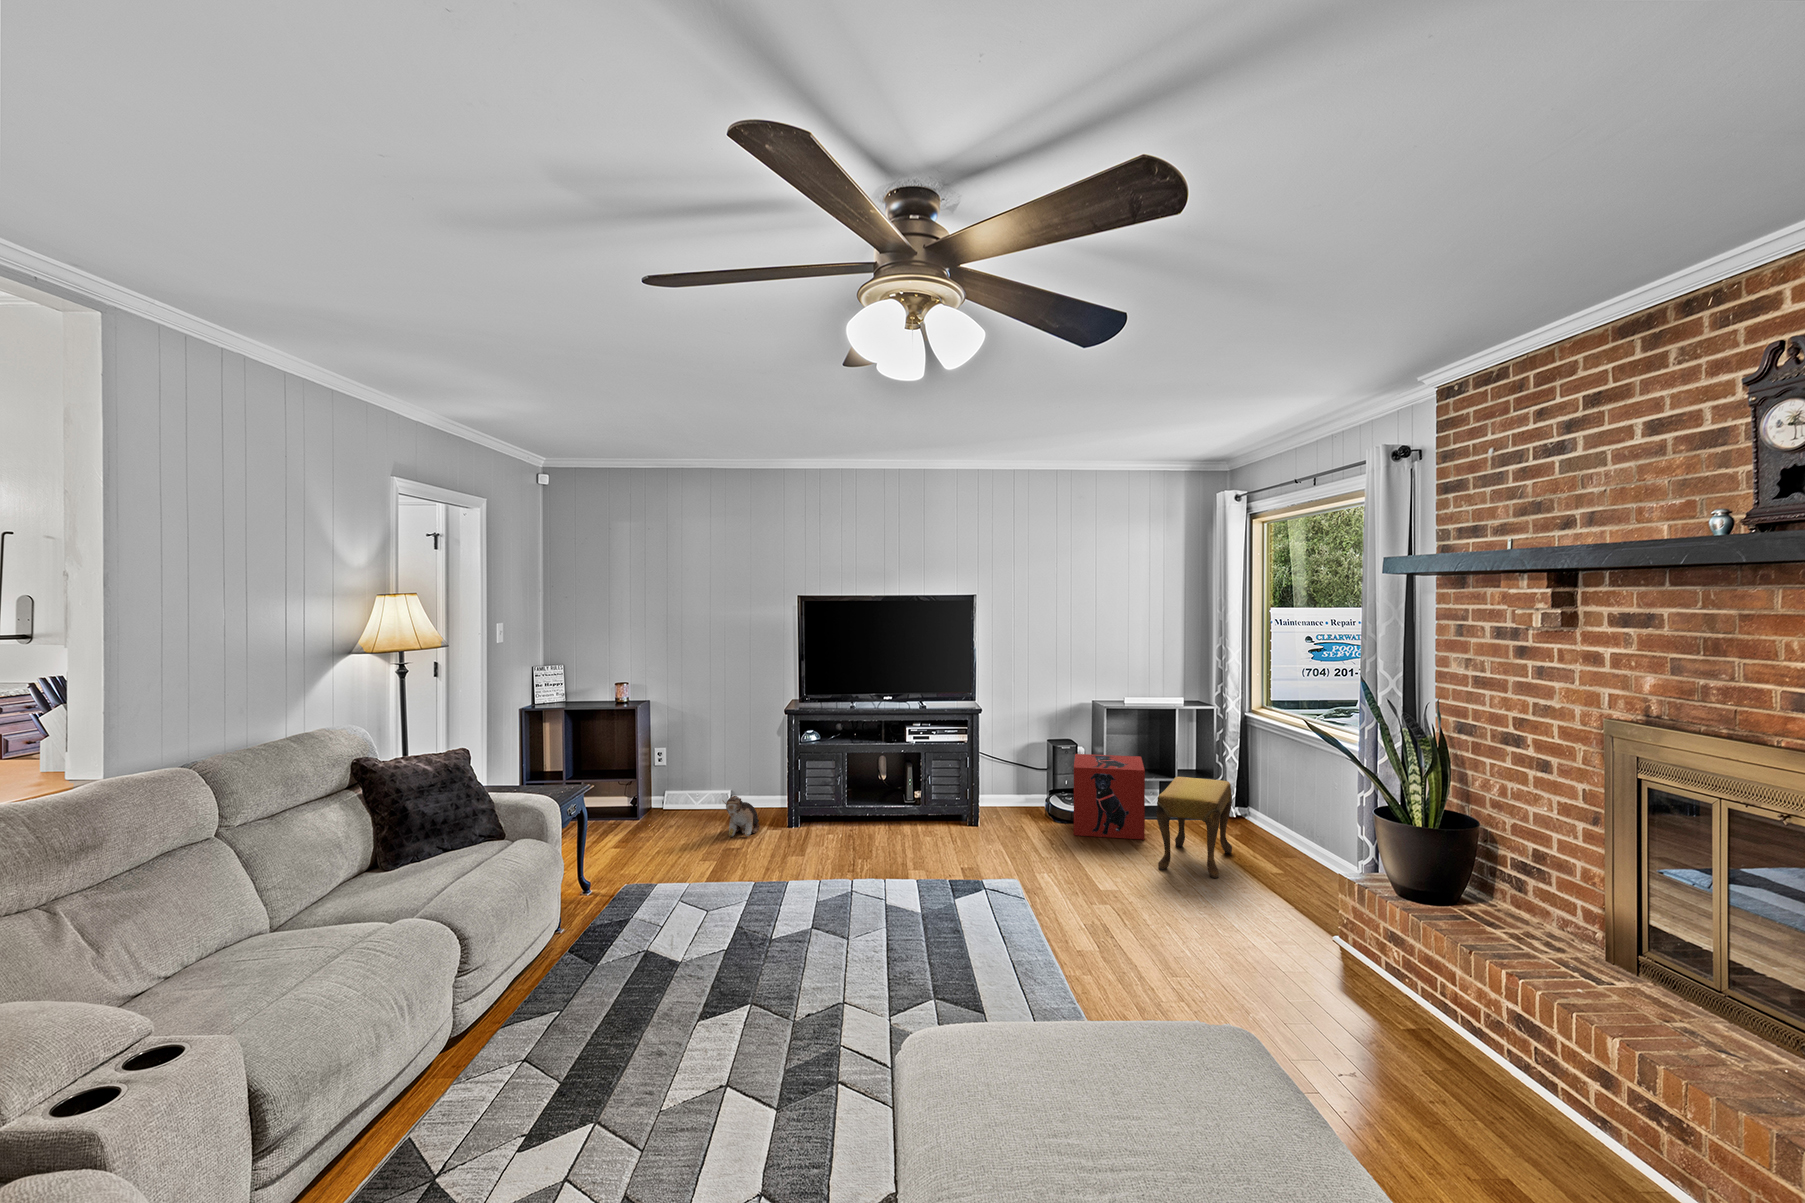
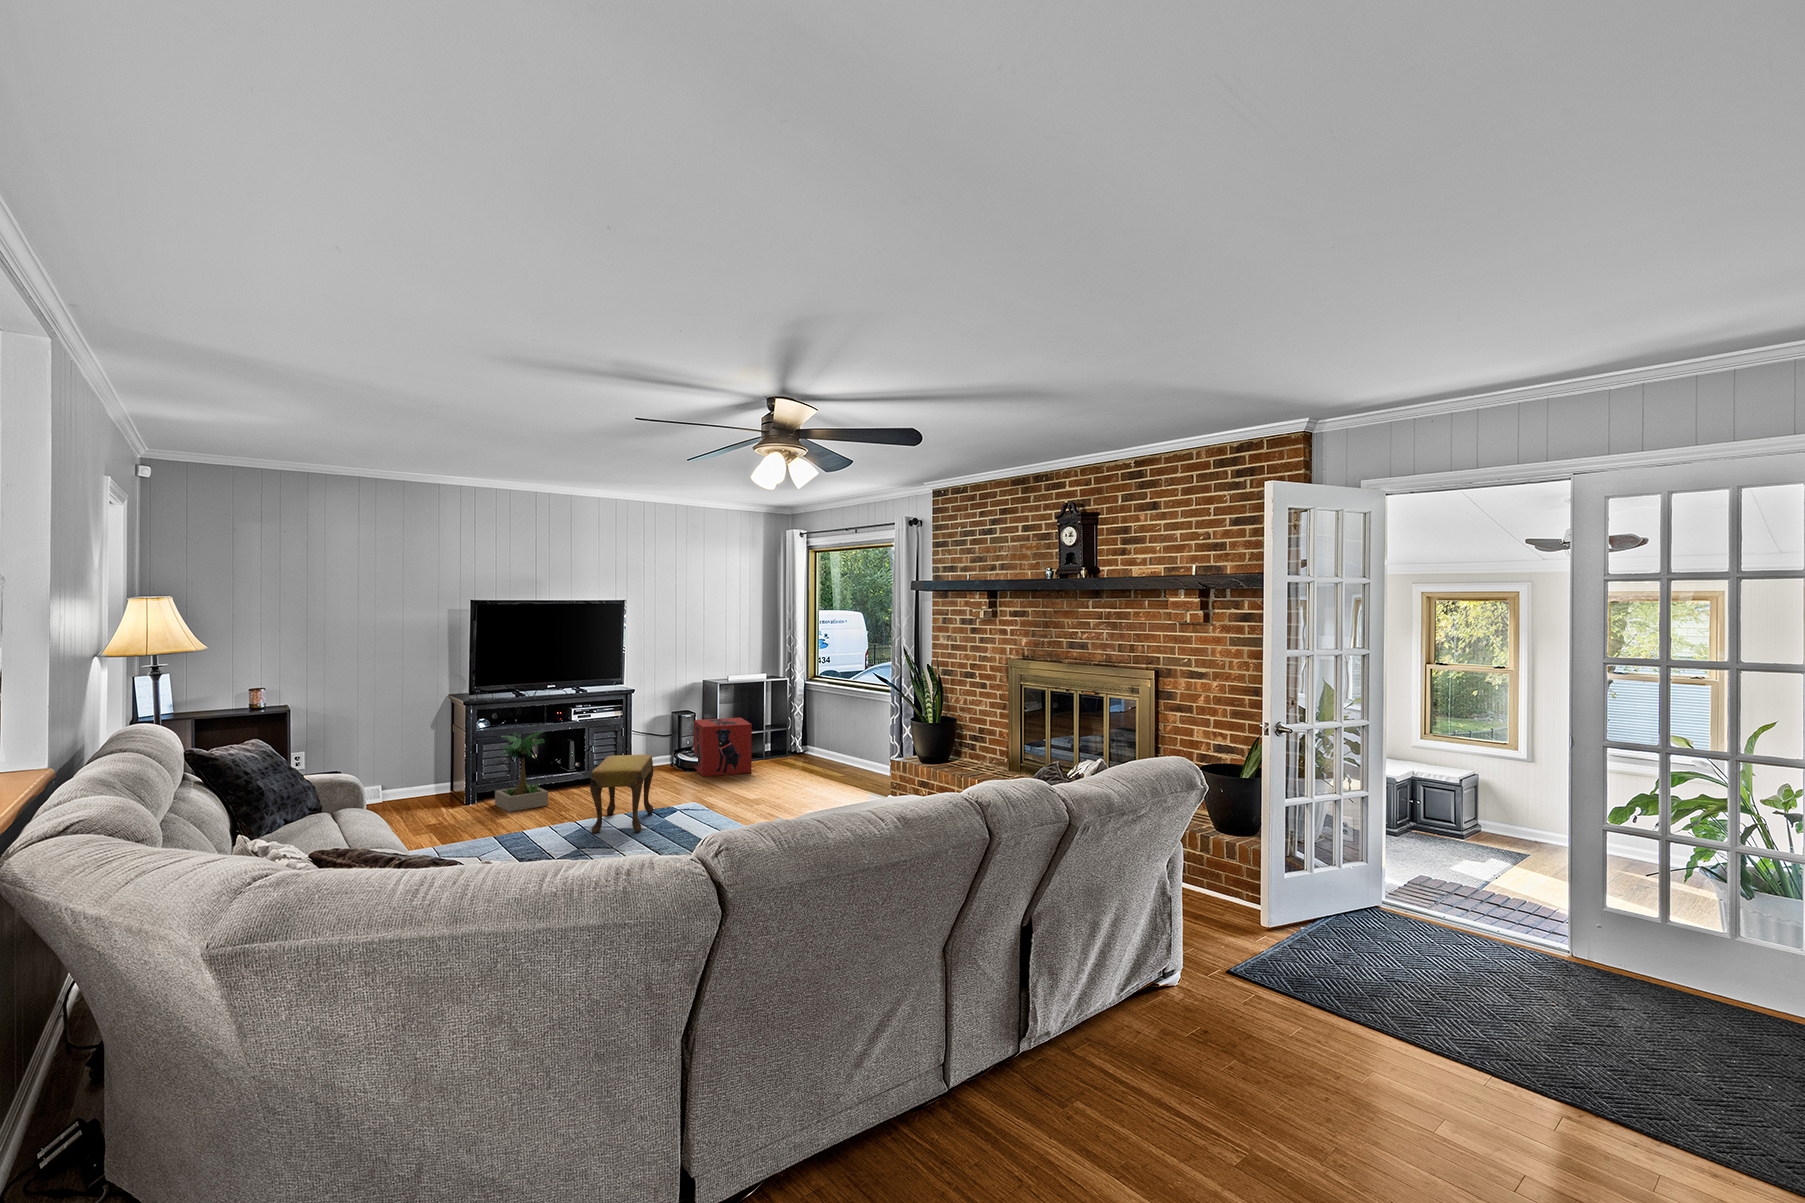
potted plant: none [803,753,870,853] -> present [495,732,548,812]
footstool: present [1156,777,1232,878] -> present [590,755,653,833]
plush toy: present [723,796,759,837] -> none [416,776,442,813]

